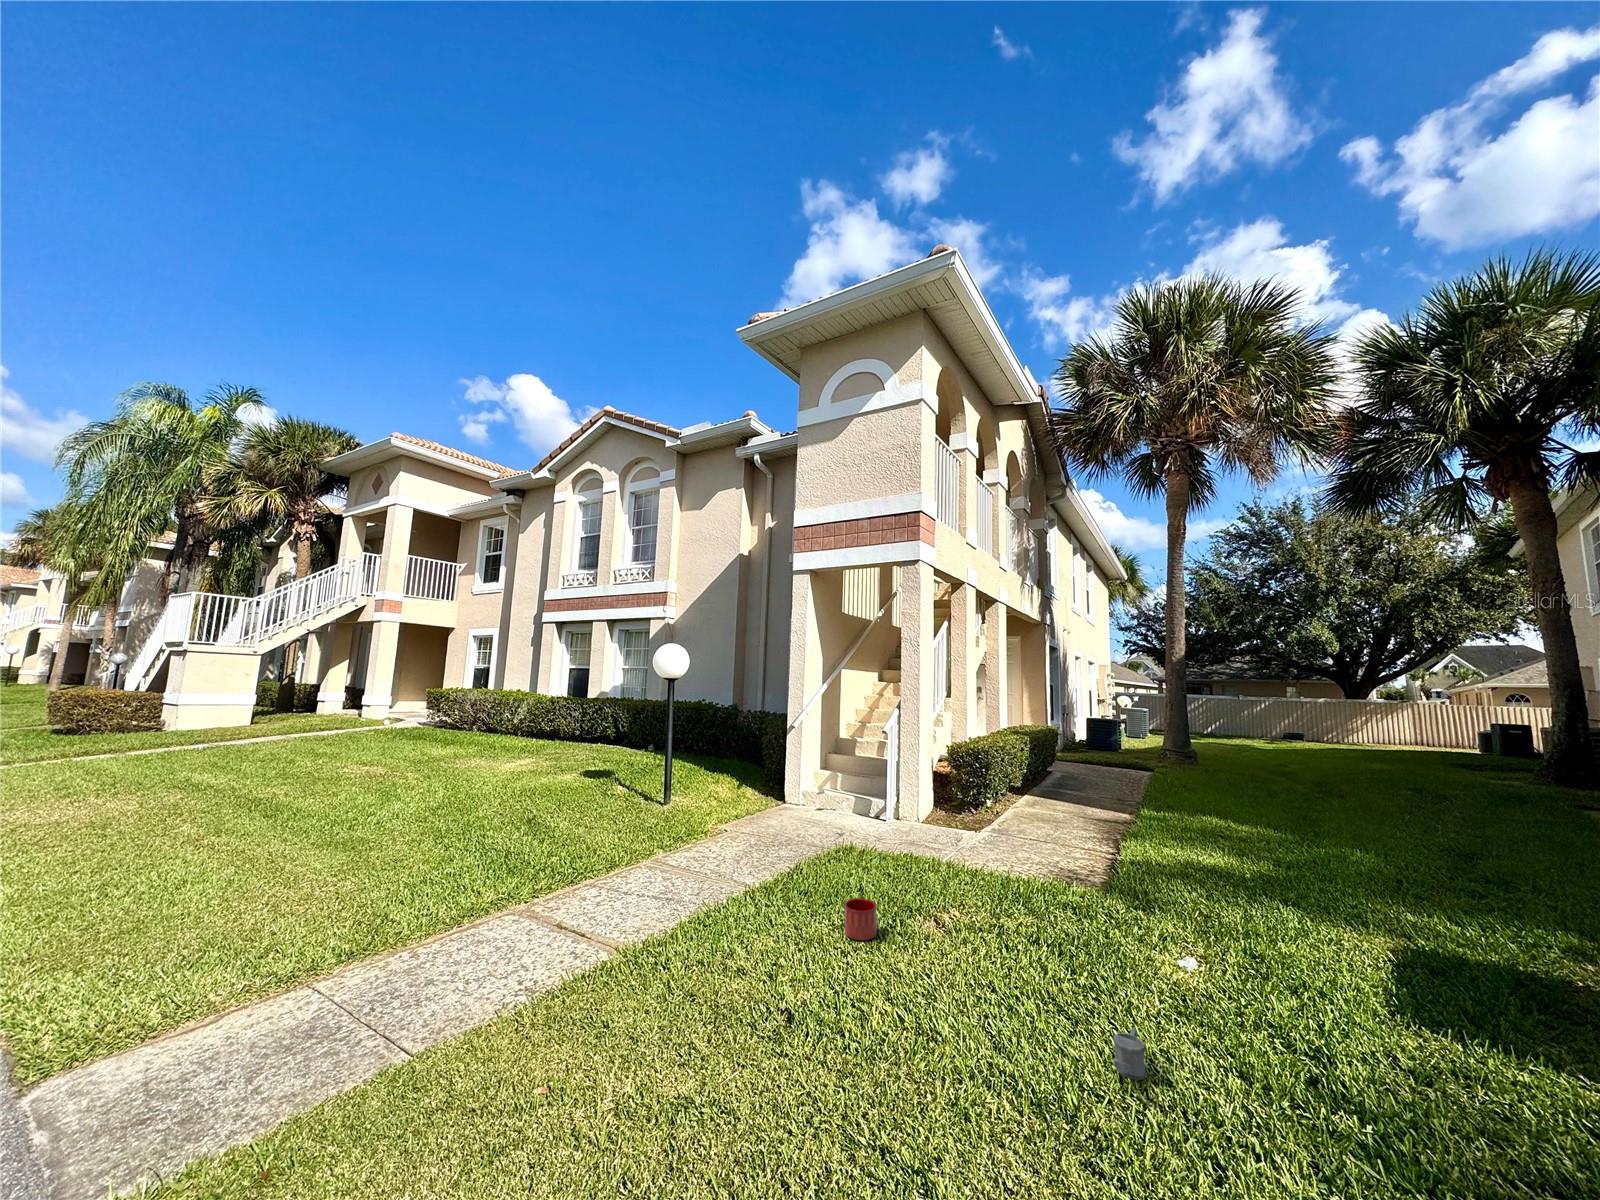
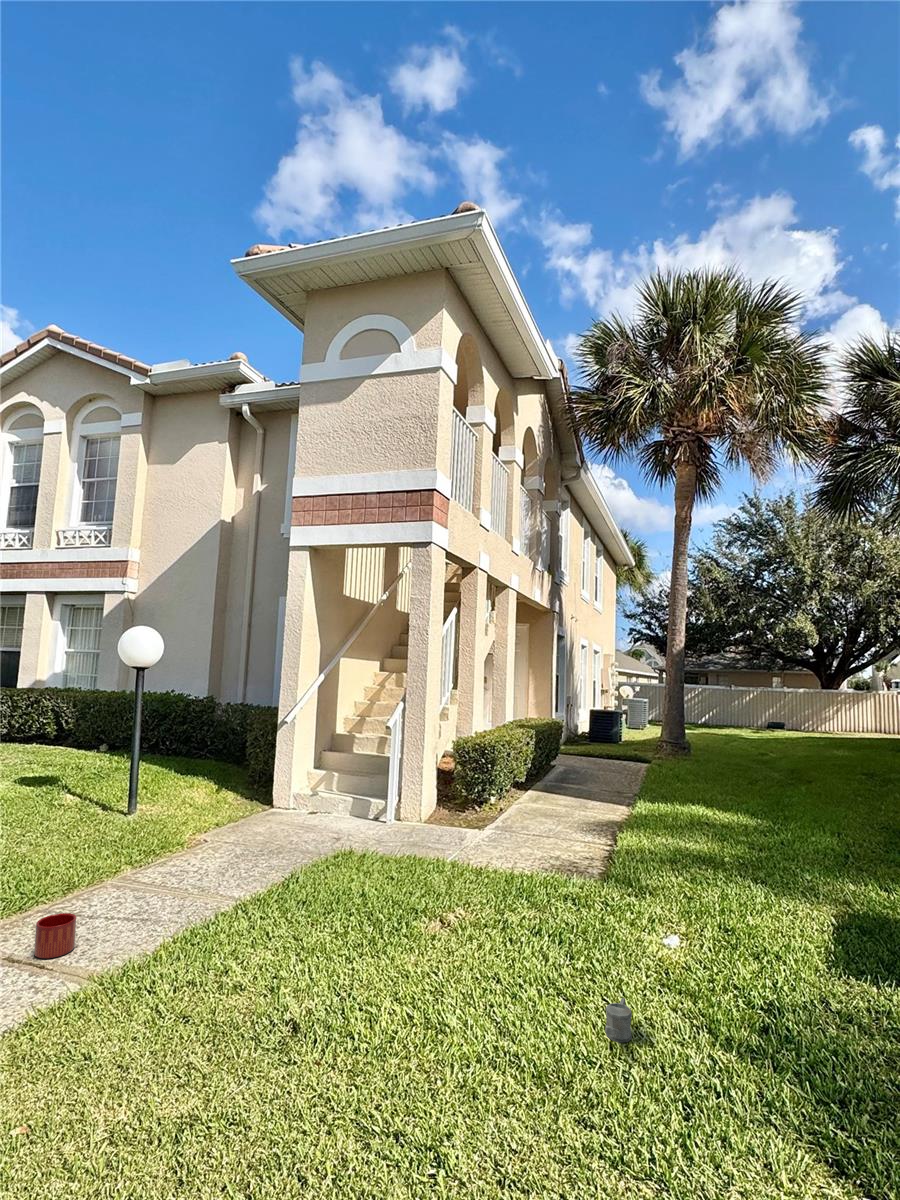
planter: present [845,898,877,941] -> present [34,913,76,959]

